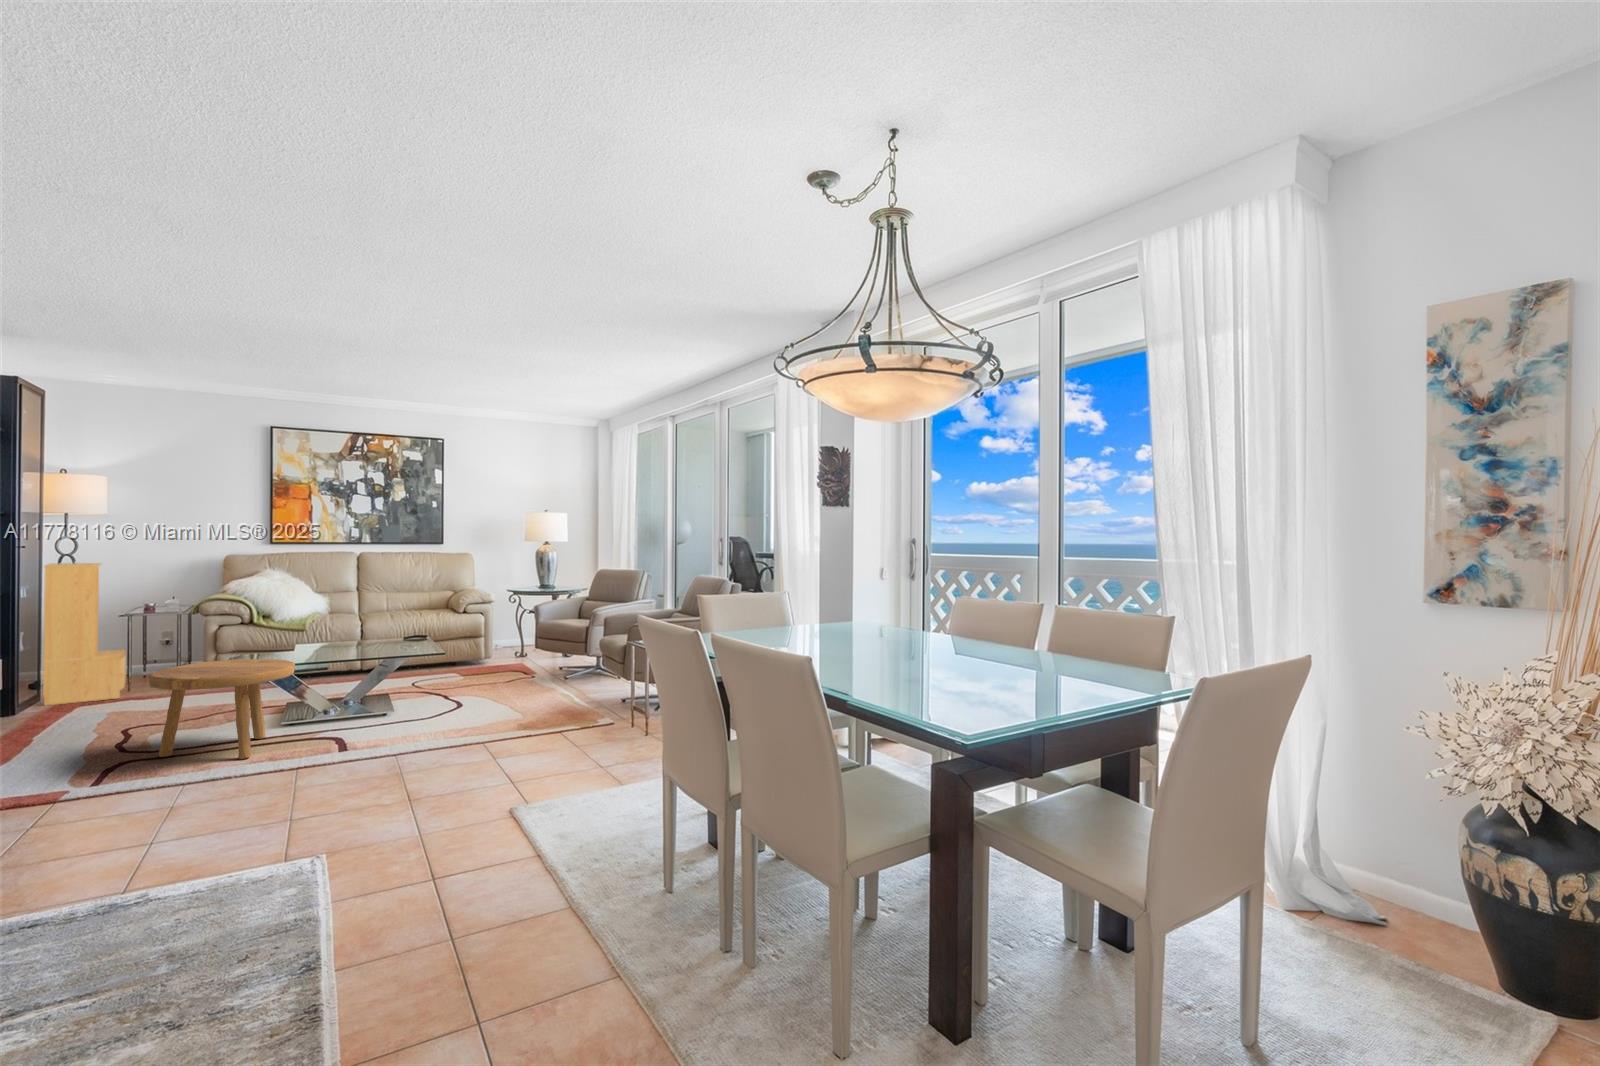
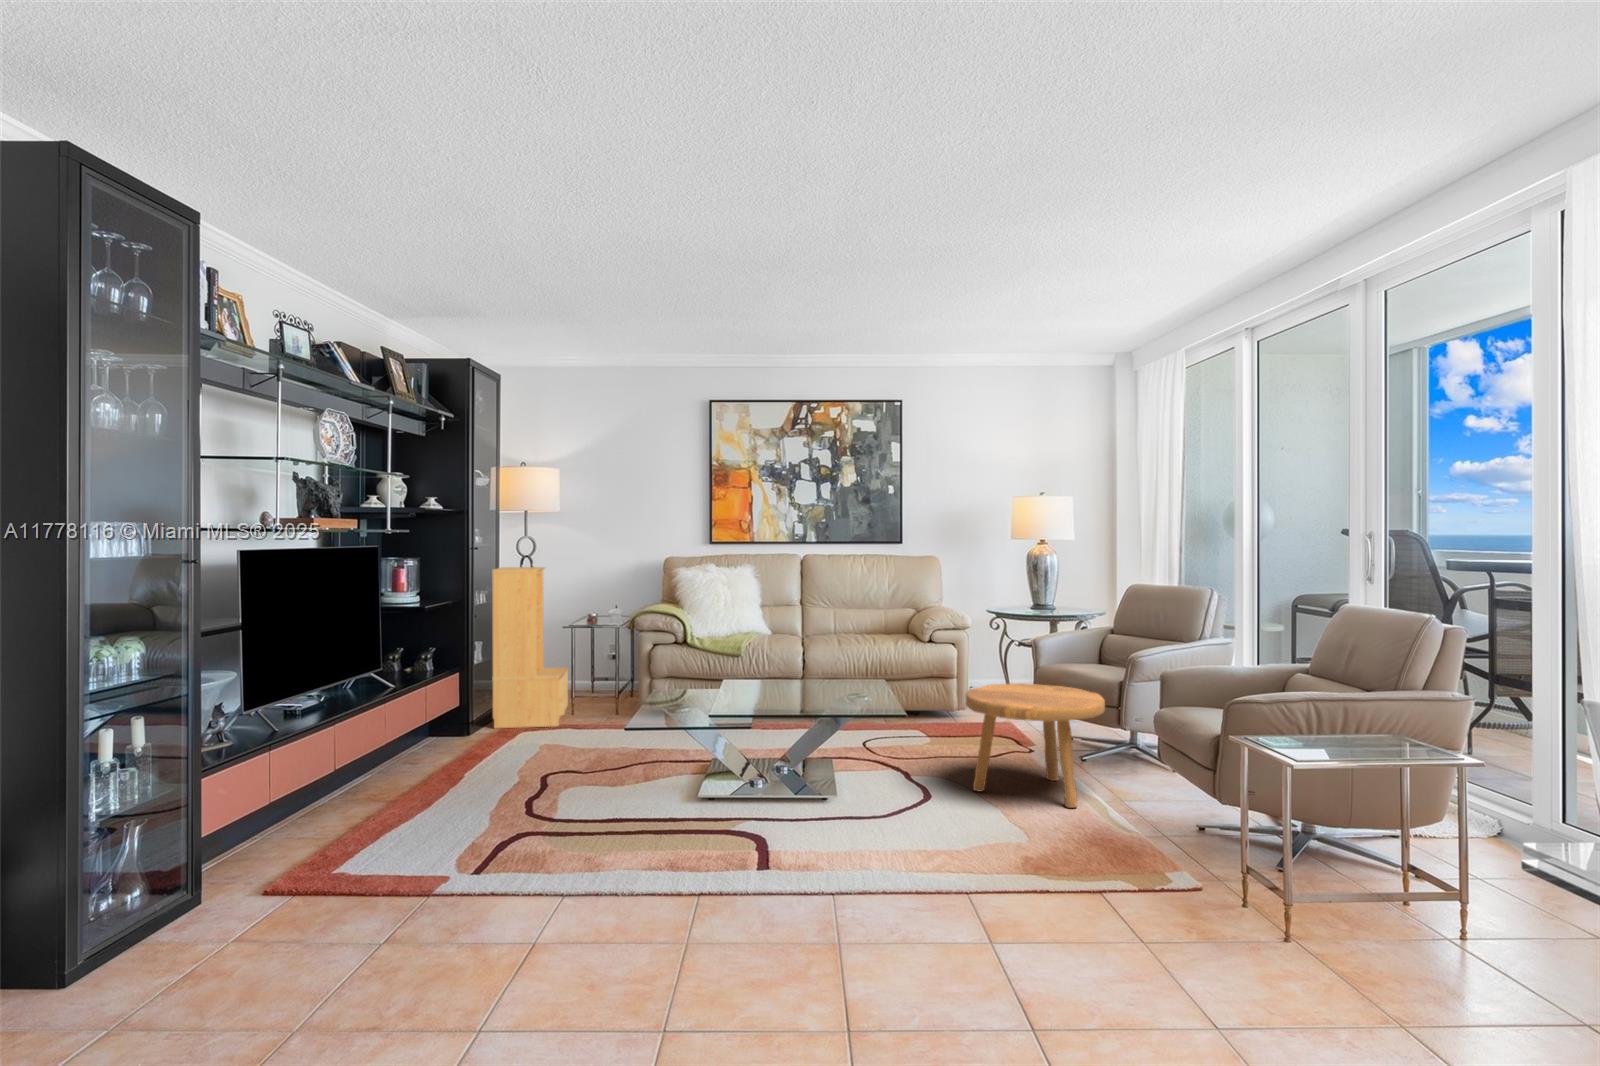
footstool: present [149,659,295,759] -> present [966,683,1105,808]

